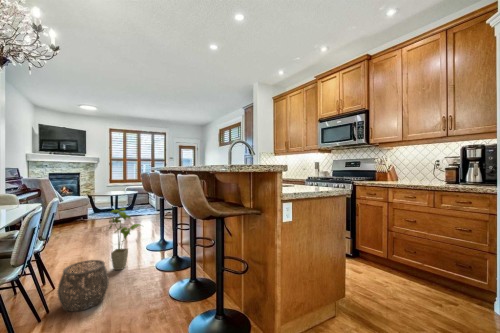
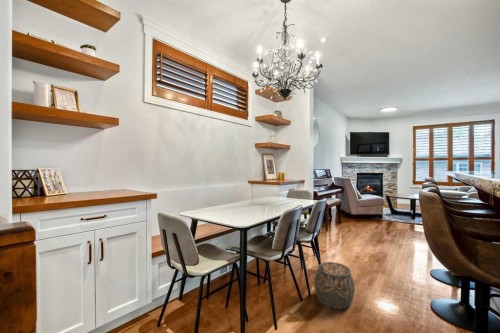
house plant: present [109,208,141,270] -> none [368,220,409,286]

